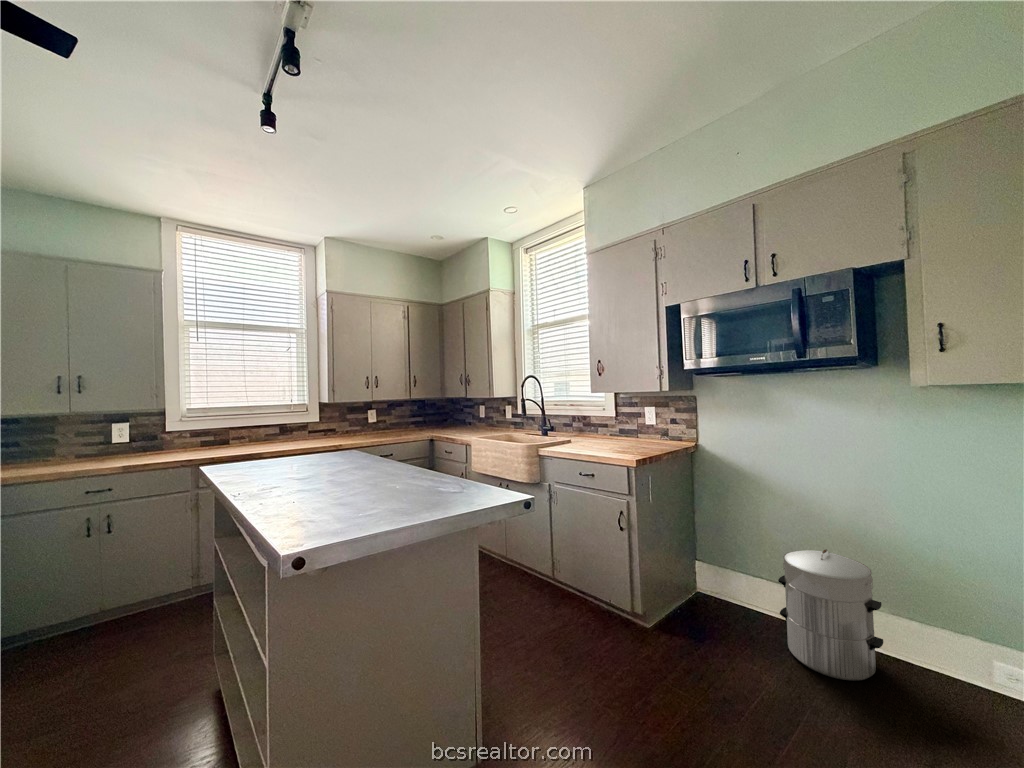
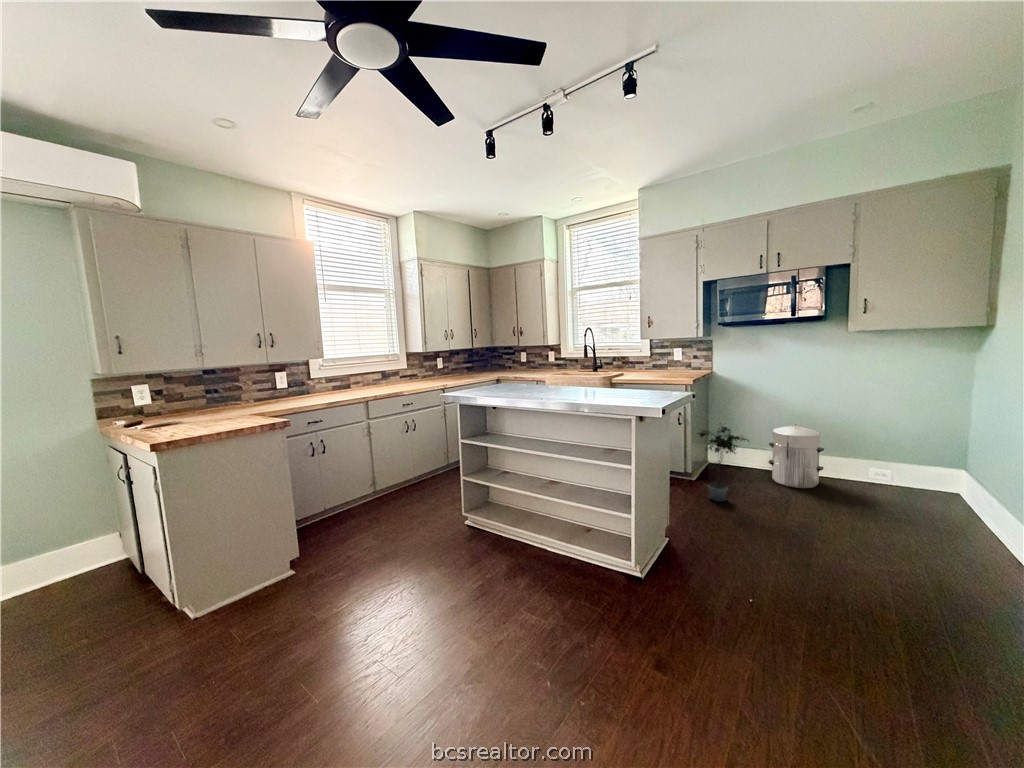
potted plant: none [629,540,704,690] -> present [698,426,749,501]

